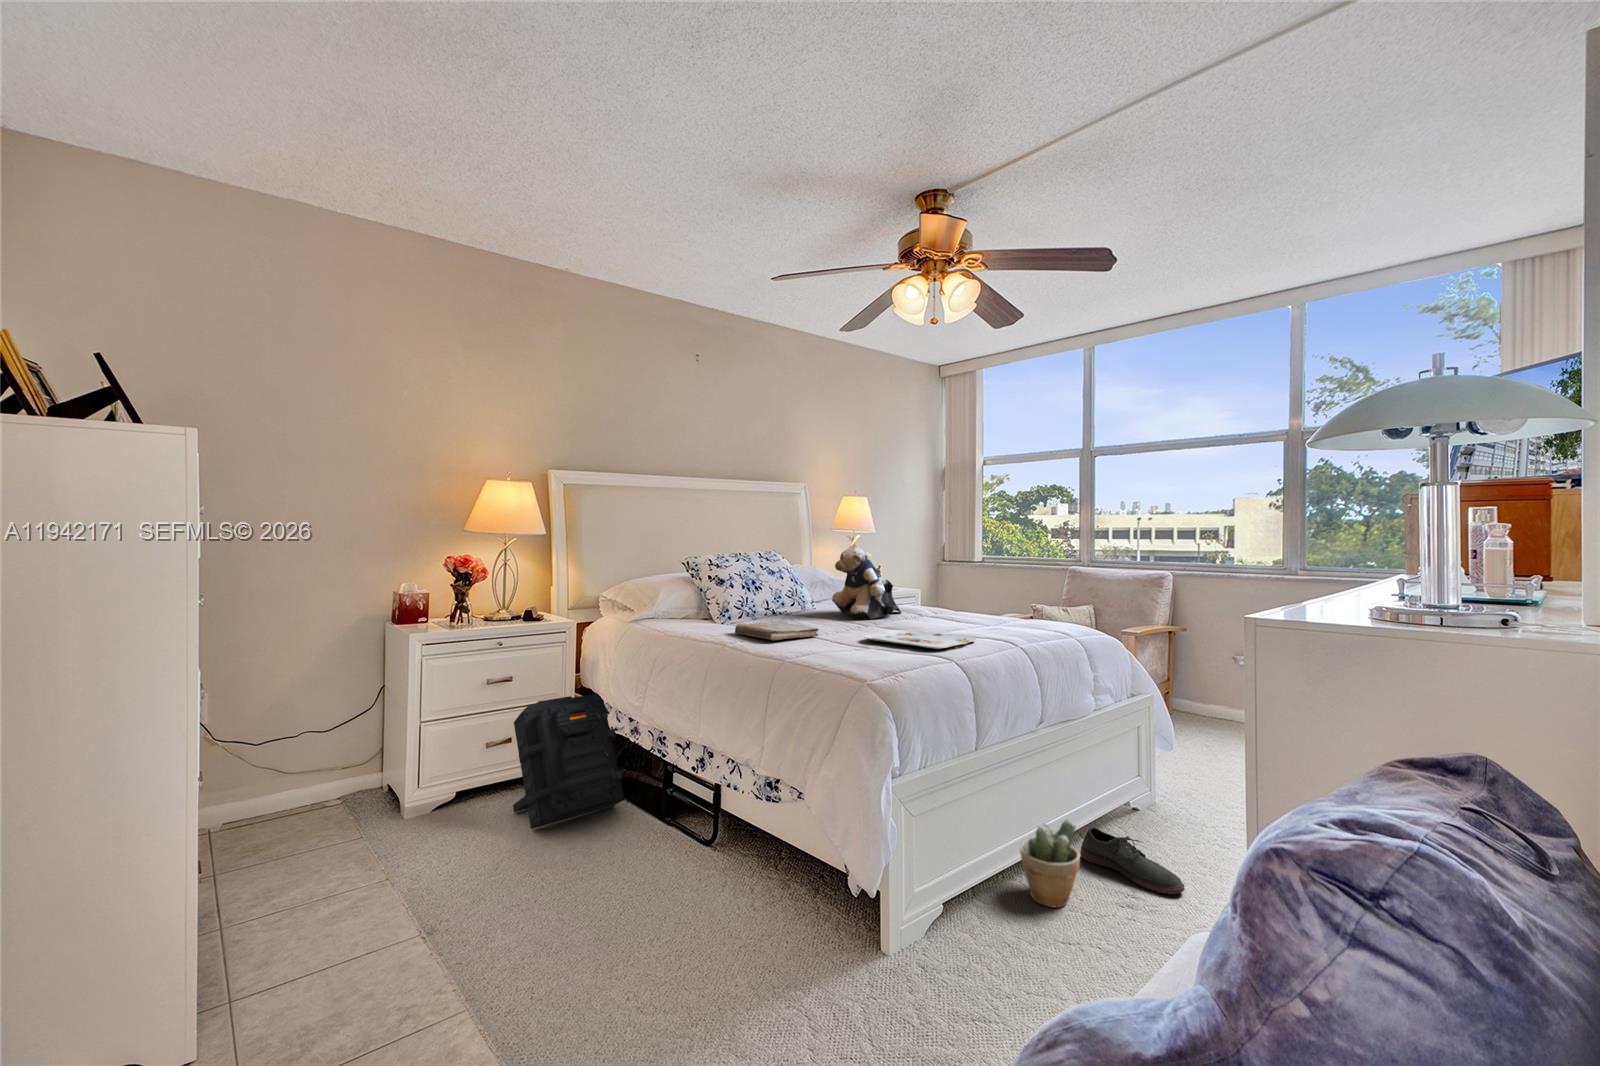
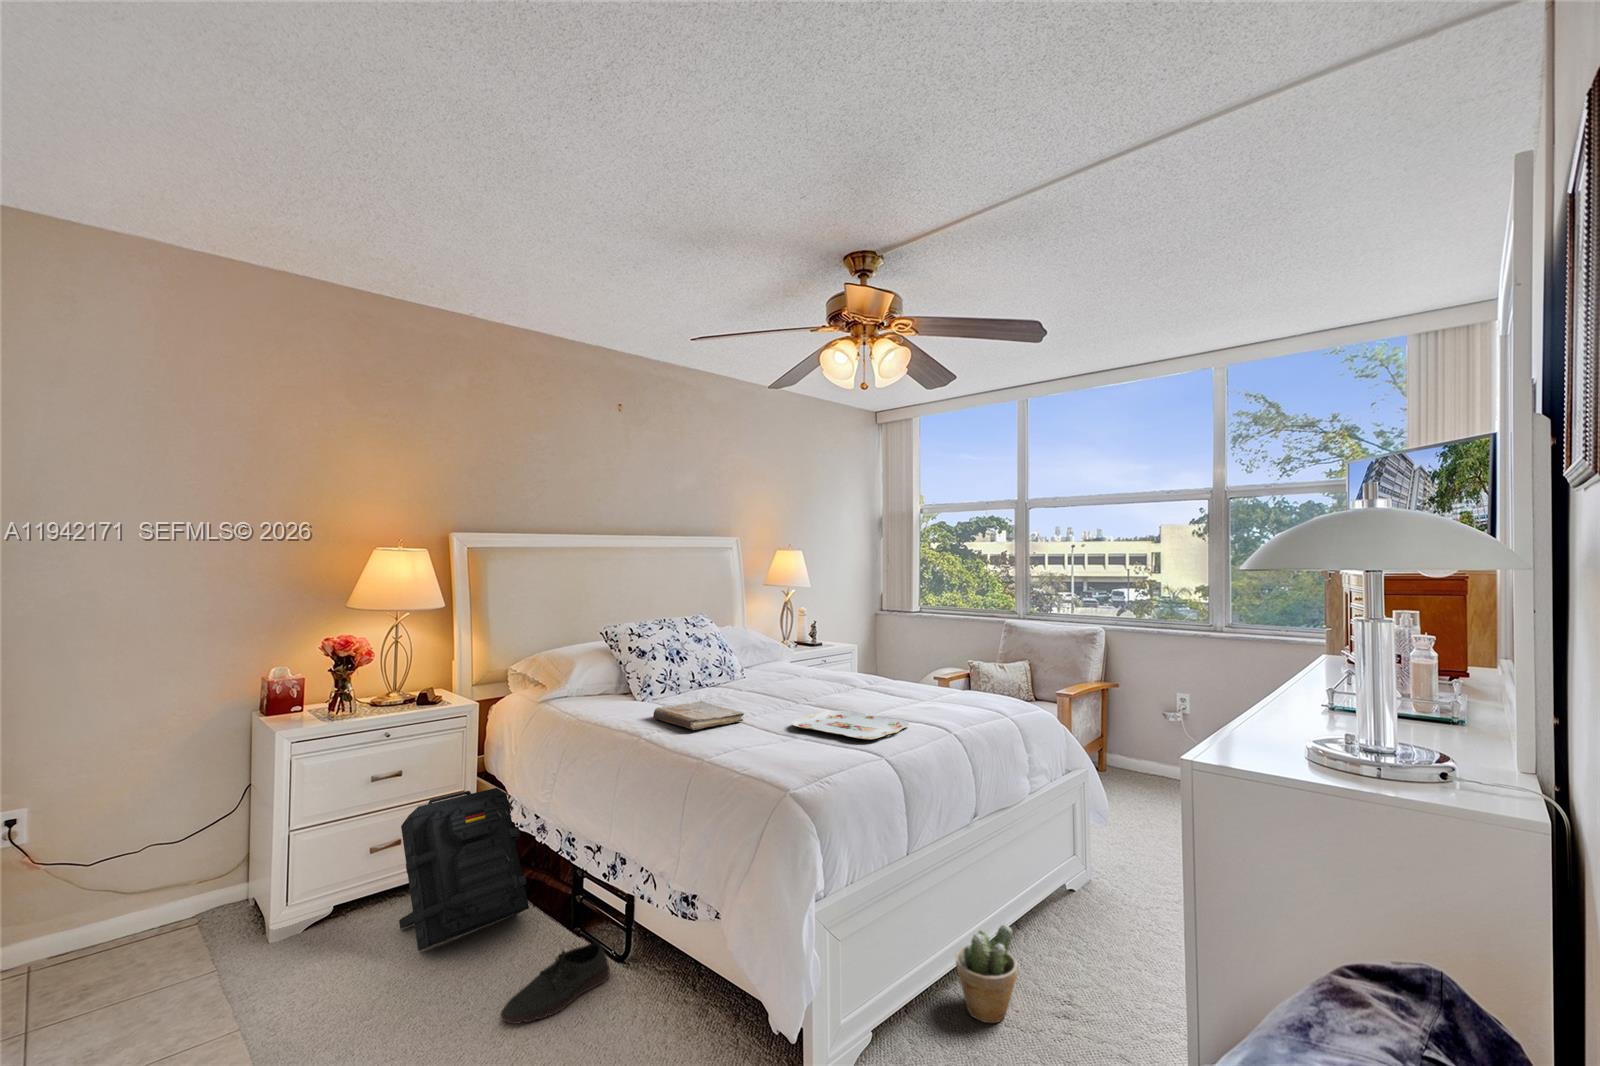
teddy bear: present [832,547,901,619] -> none [761,615,835,693]
shoe: present [1080,827,1185,894] -> present [501,942,610,1024]

